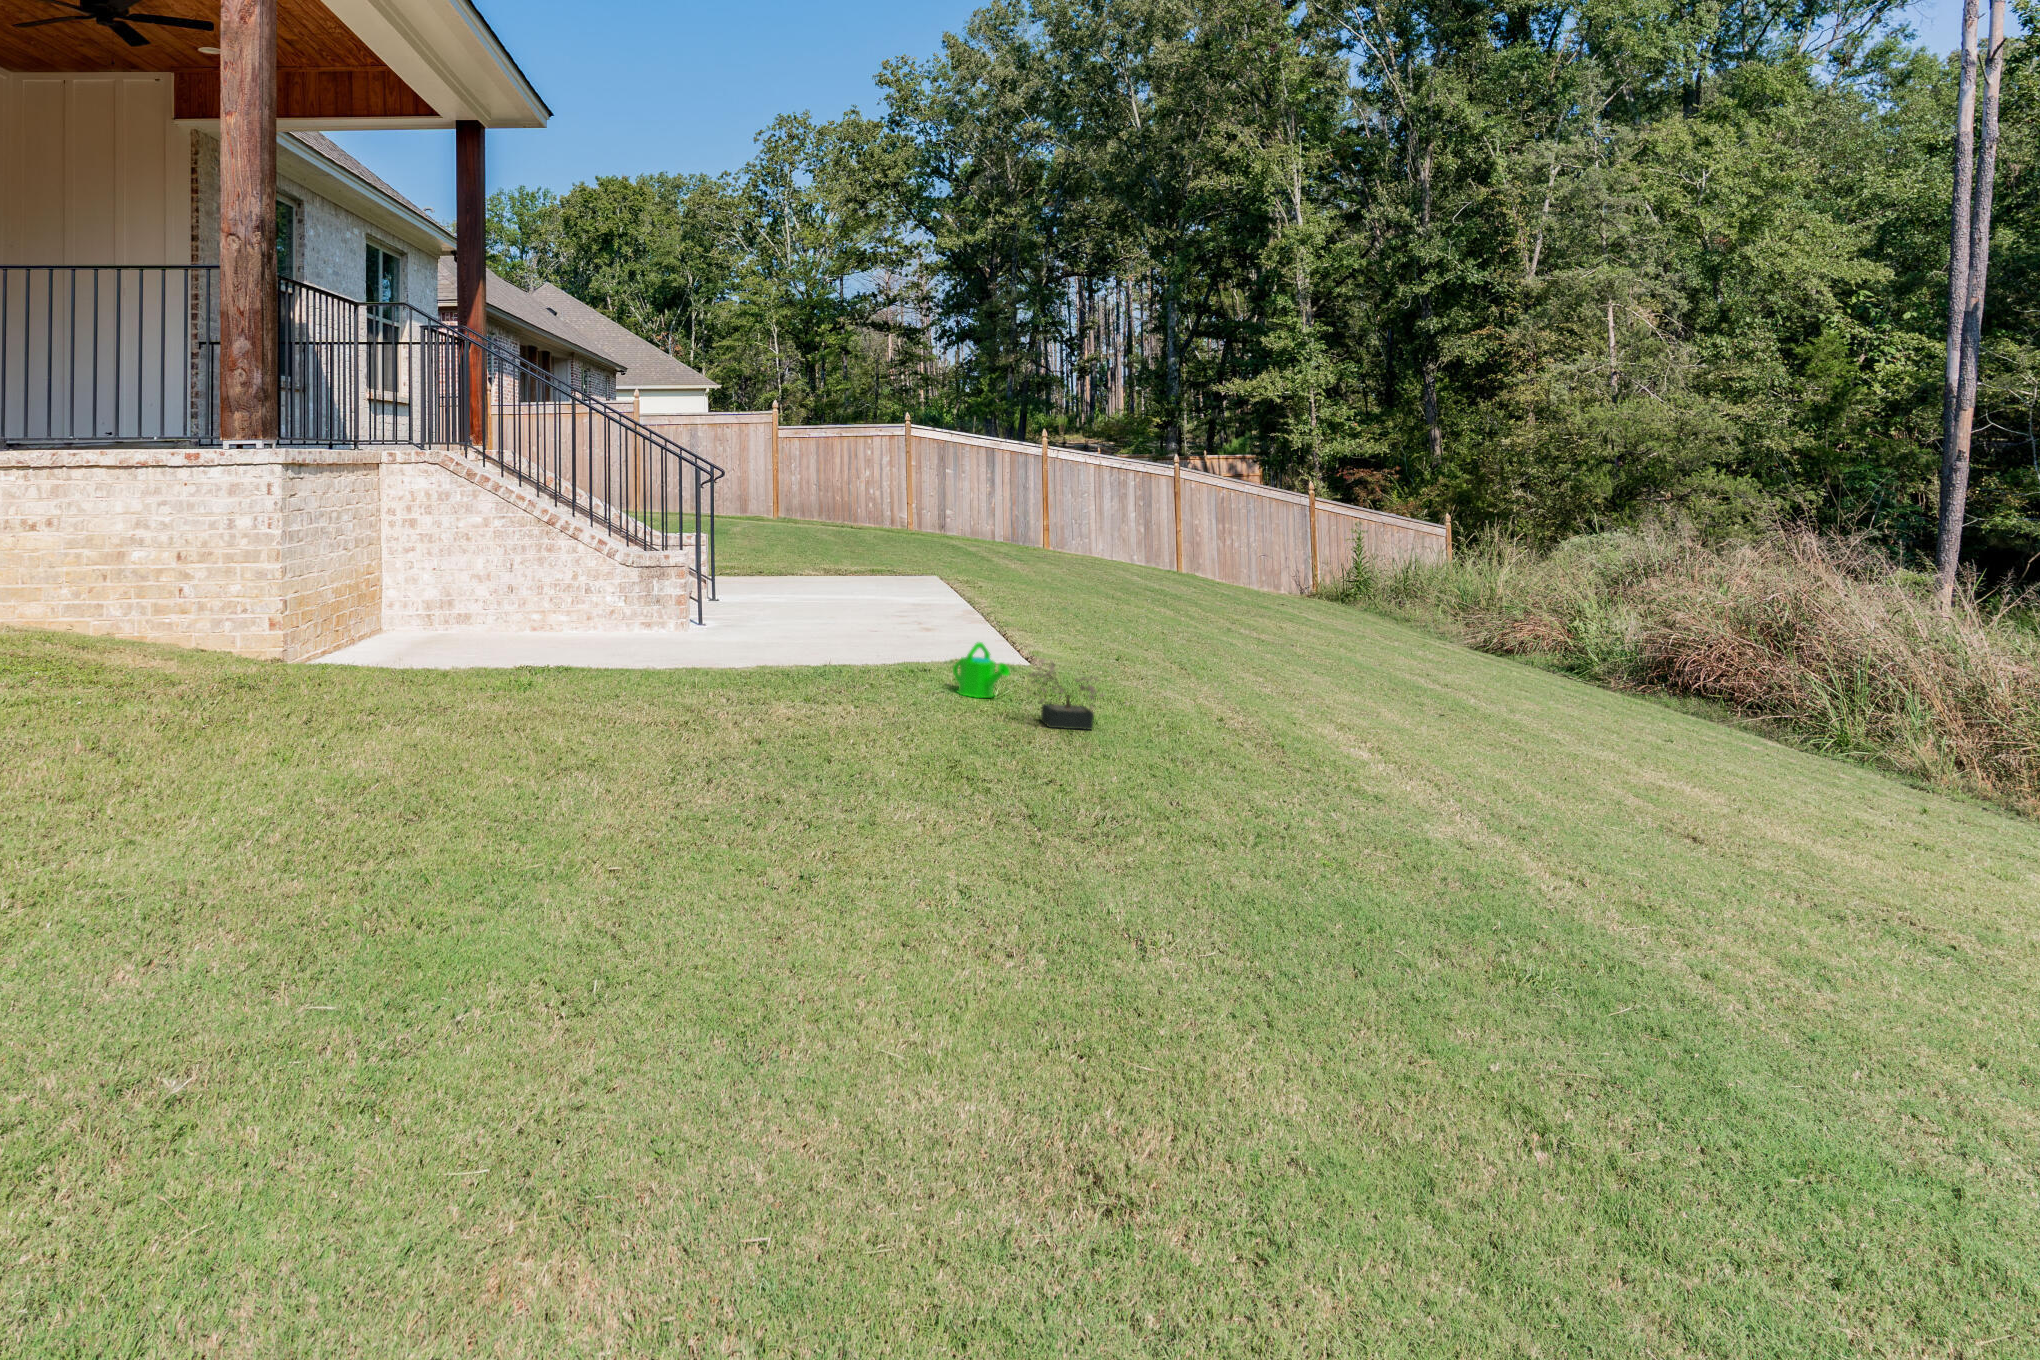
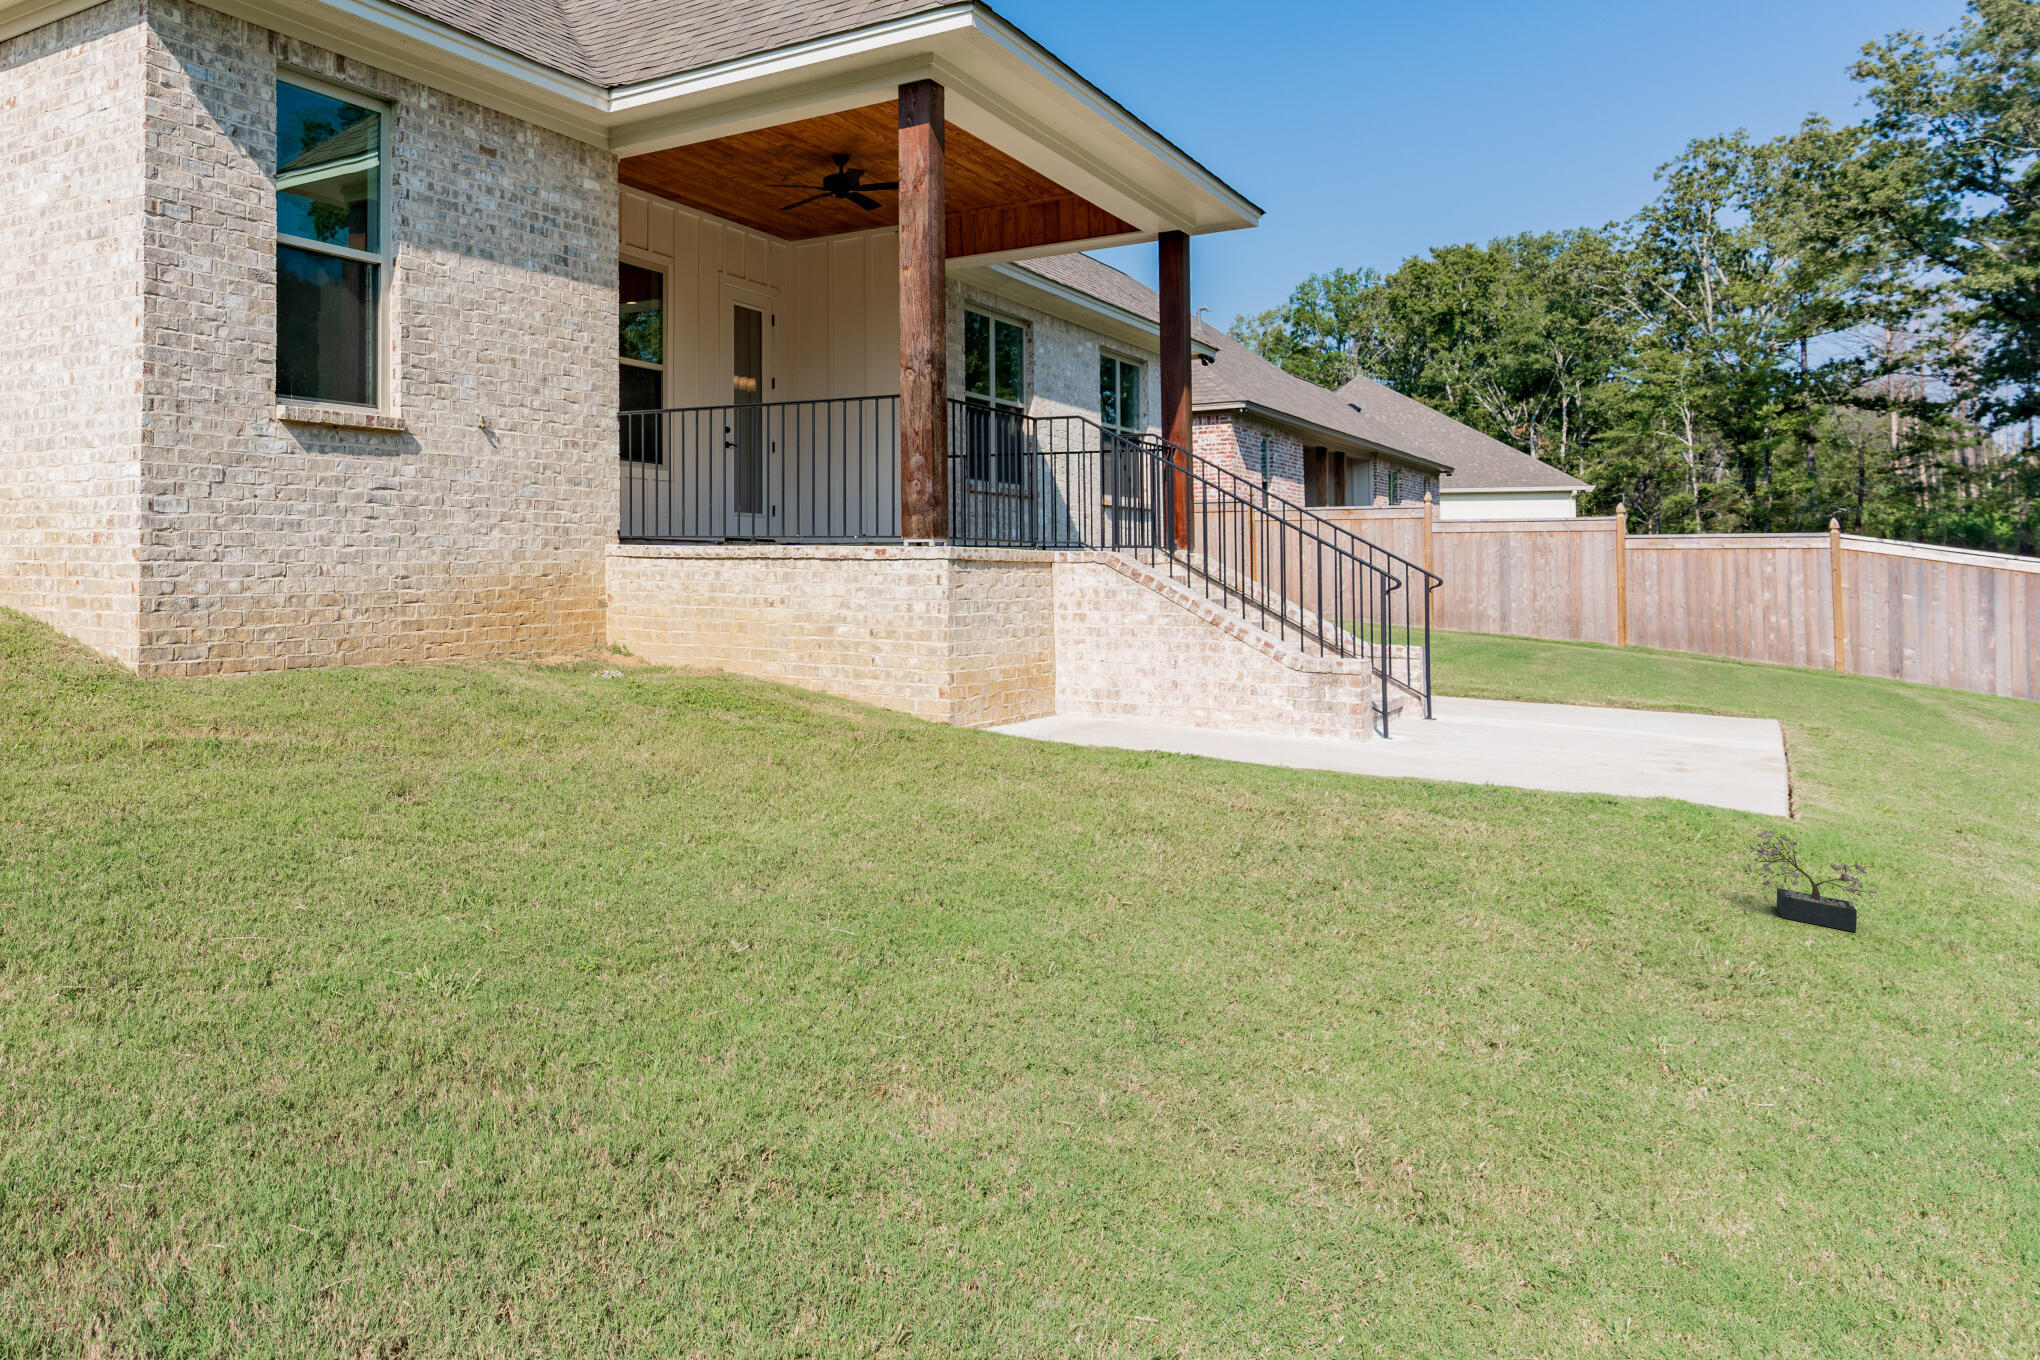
watering can: present [953,642,1010,698] -> none [1668,804,1743,873]

